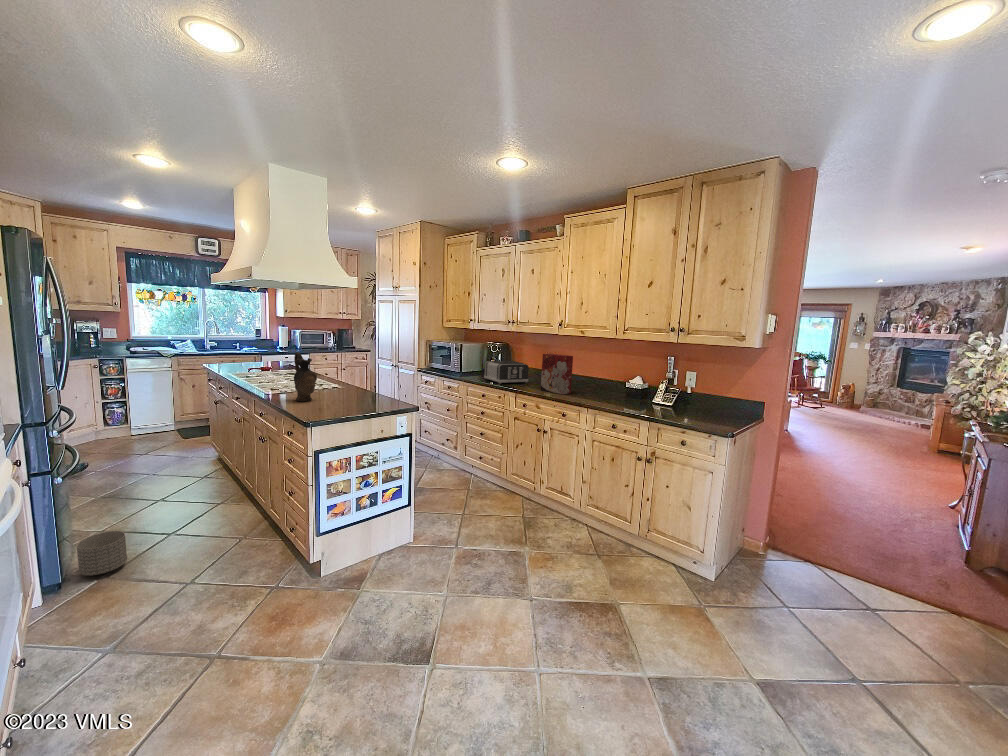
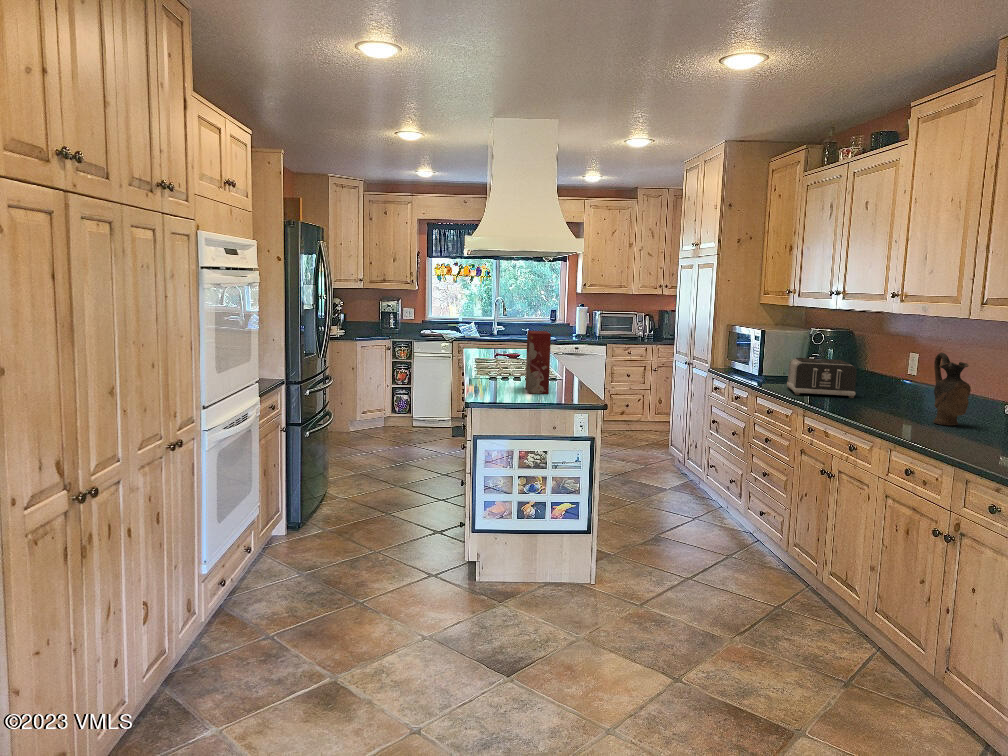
ceramic pitcher: present [294,352,317,401] -> present [933,353,971,425]
cereal box: present [541,354,573,394] -> present [526,331,551,394]
planter: present [77,531,127,576] -> none [311,492,344,528]

